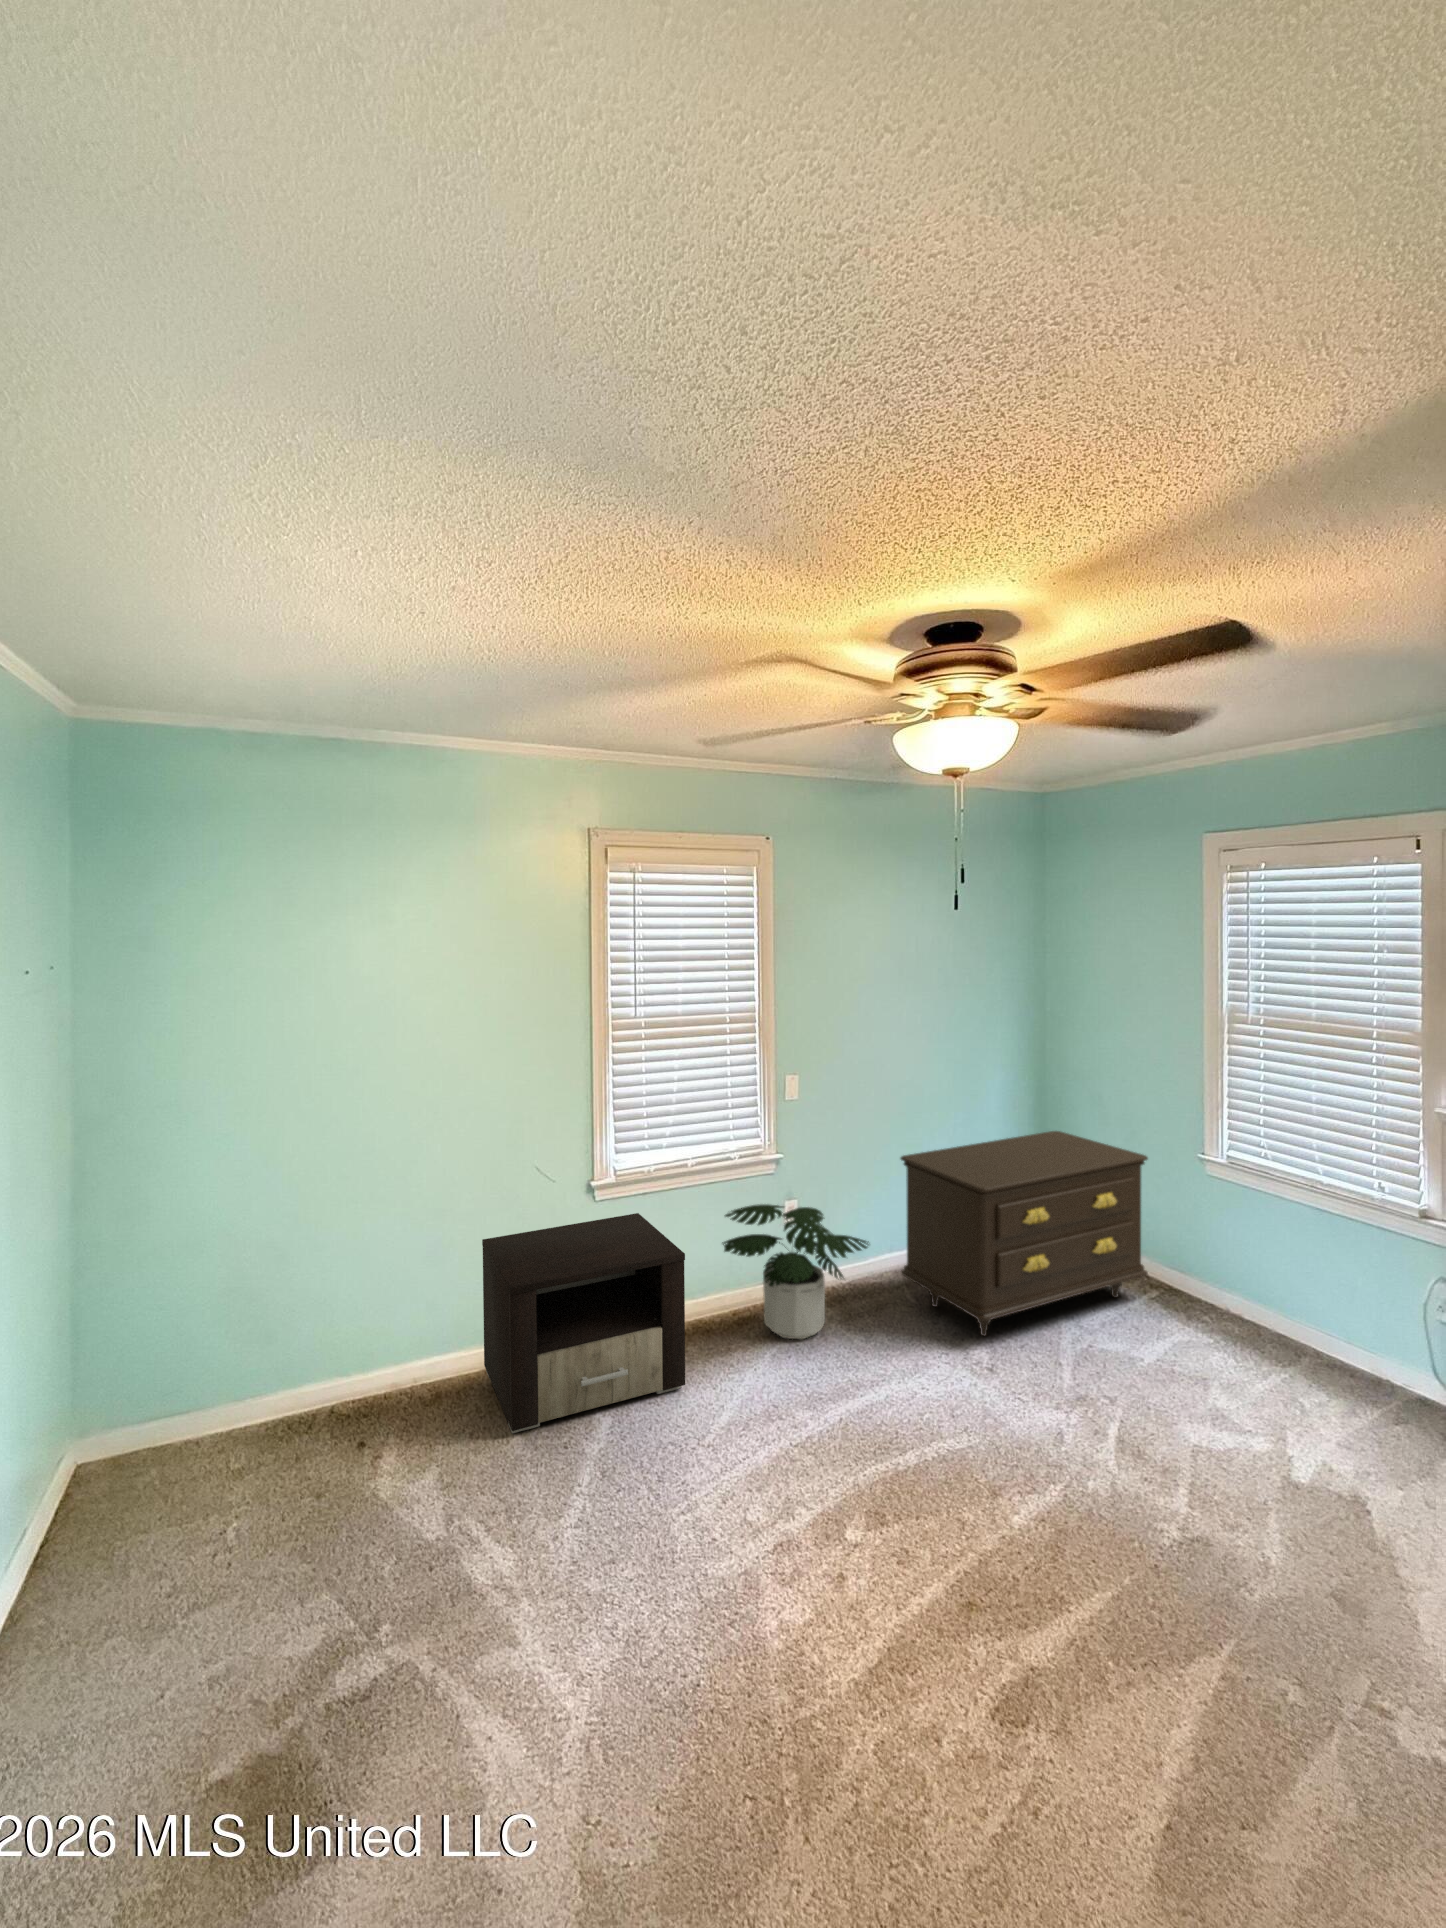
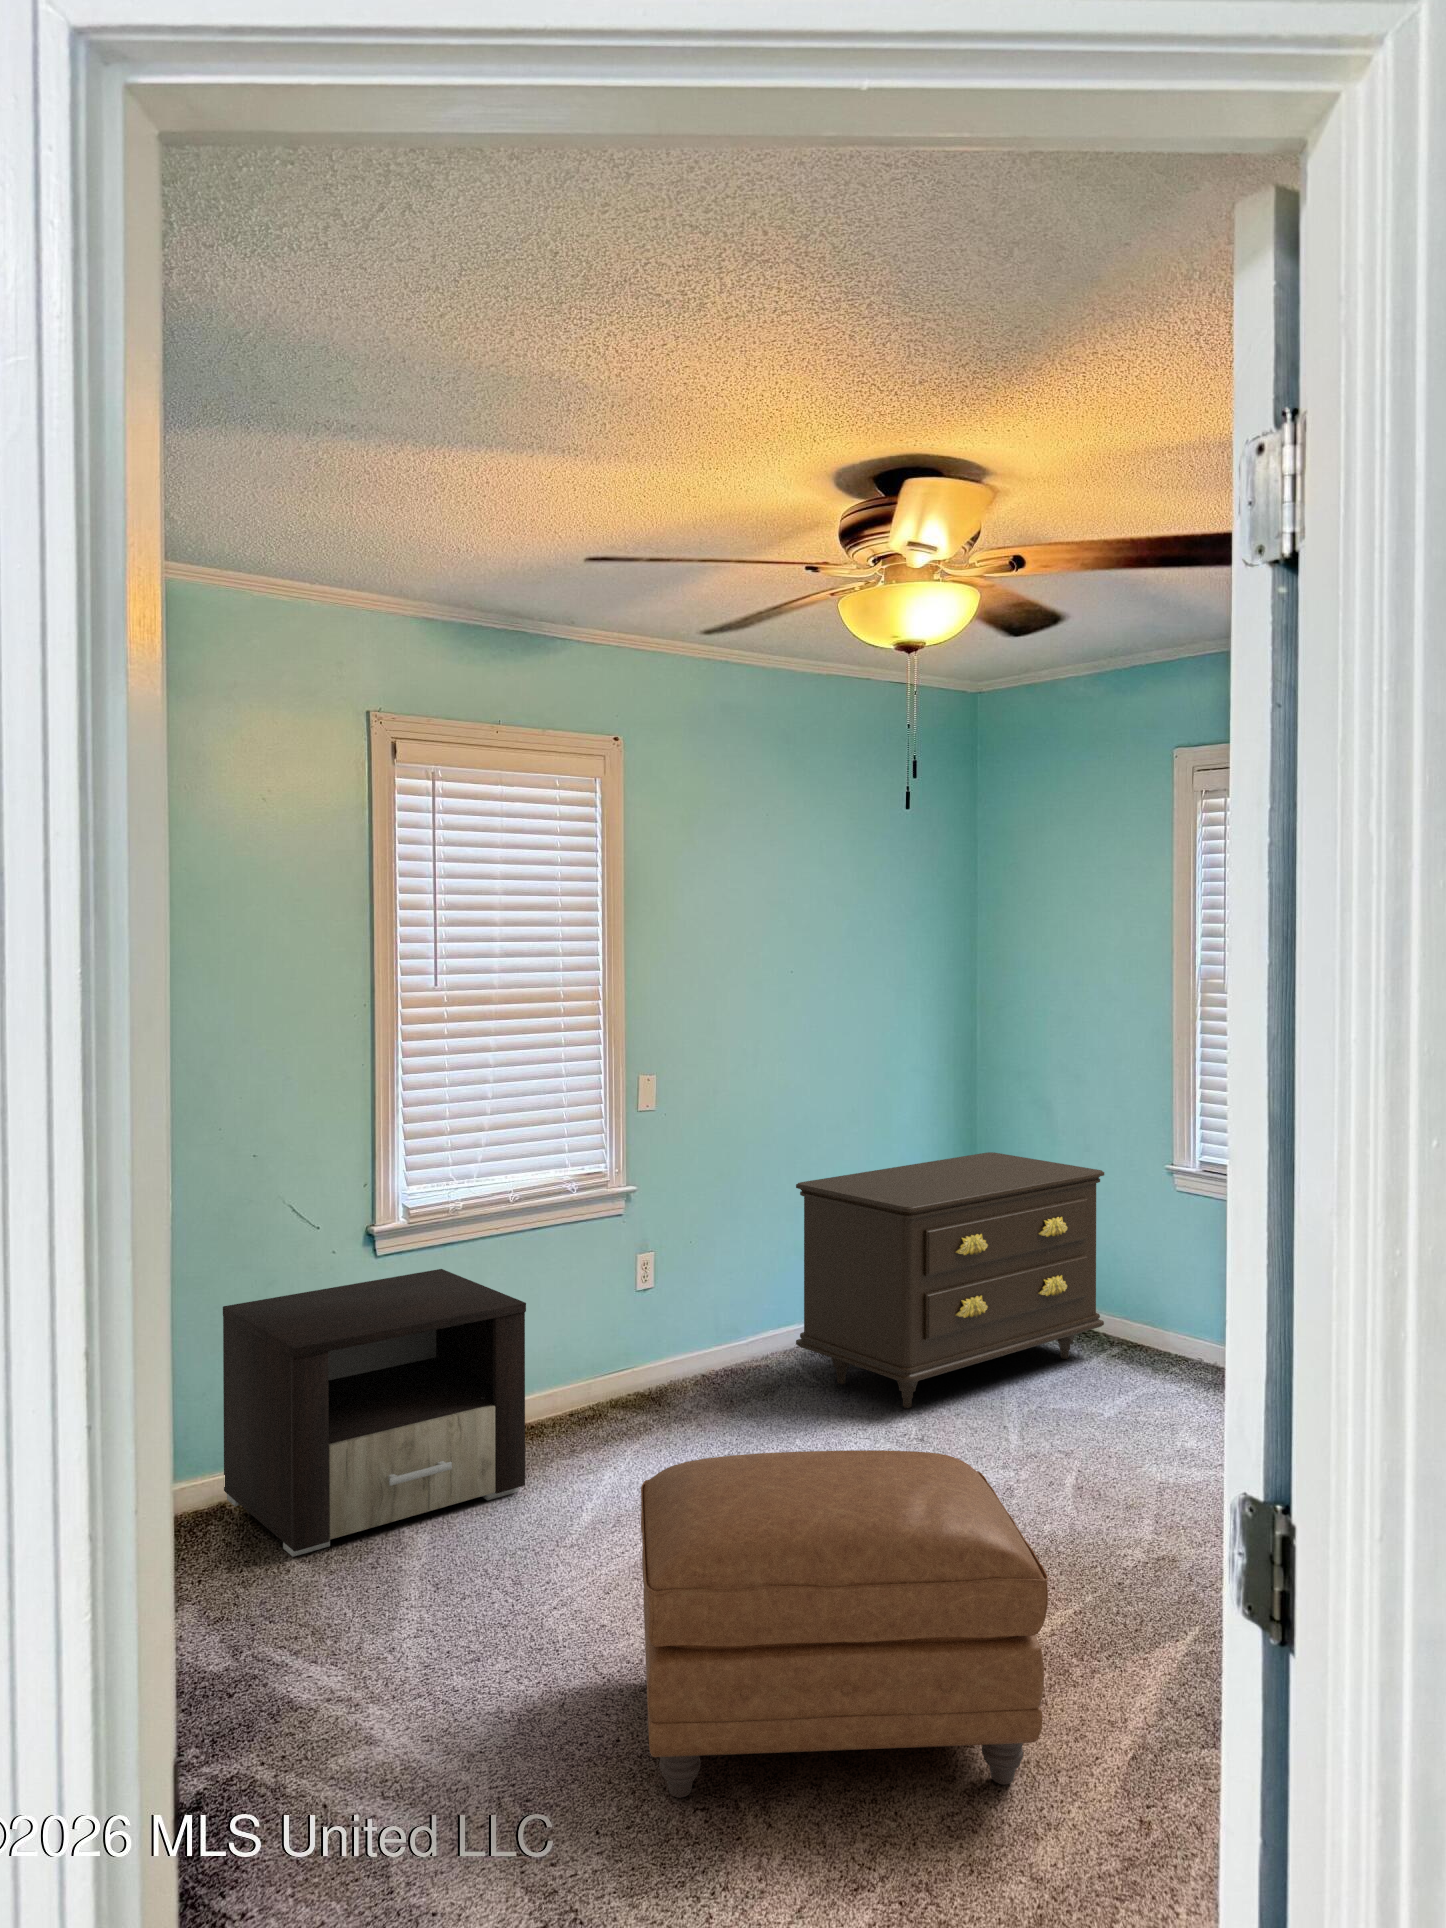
potted plant: present [722,1204,869,1339] -> none [557,1253,761,1431]
ottoman: none [703,1444,1074,1826] -> present [641,1450,1048,1798]

